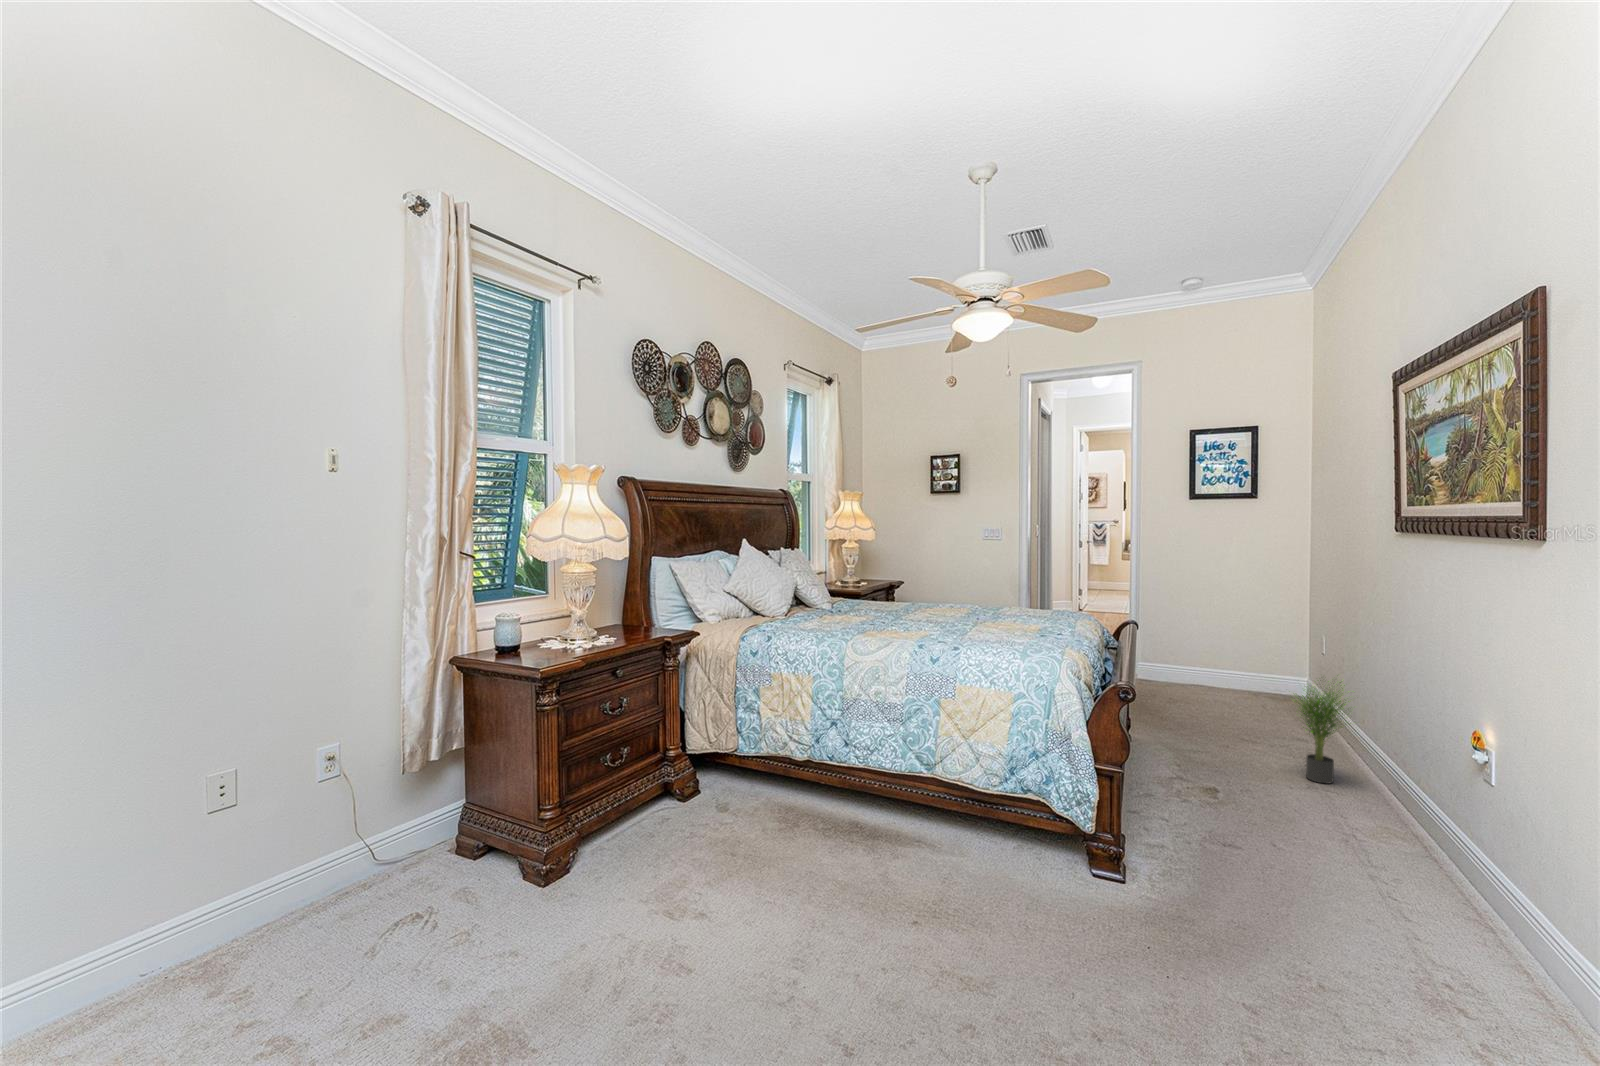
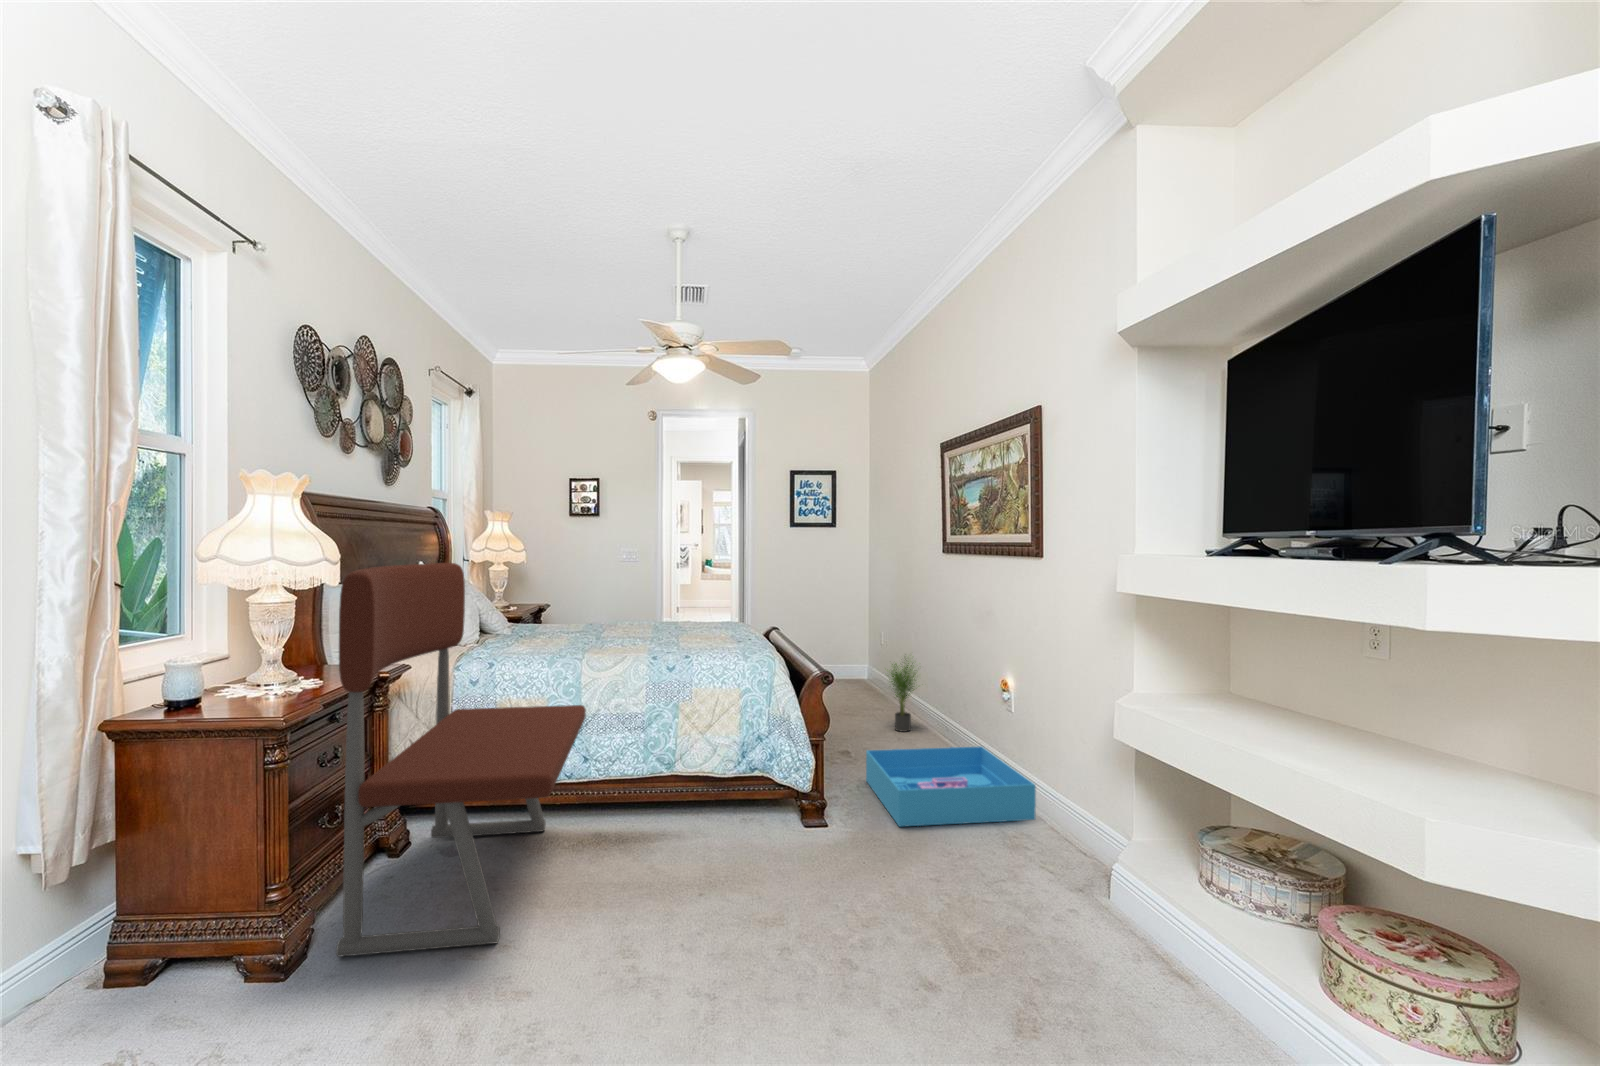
bench: none [562,539,846,921] -> present [336,563,586,957]
storage bin: none [1215,803,1514,1000] -> present [866,746,1036,827]

